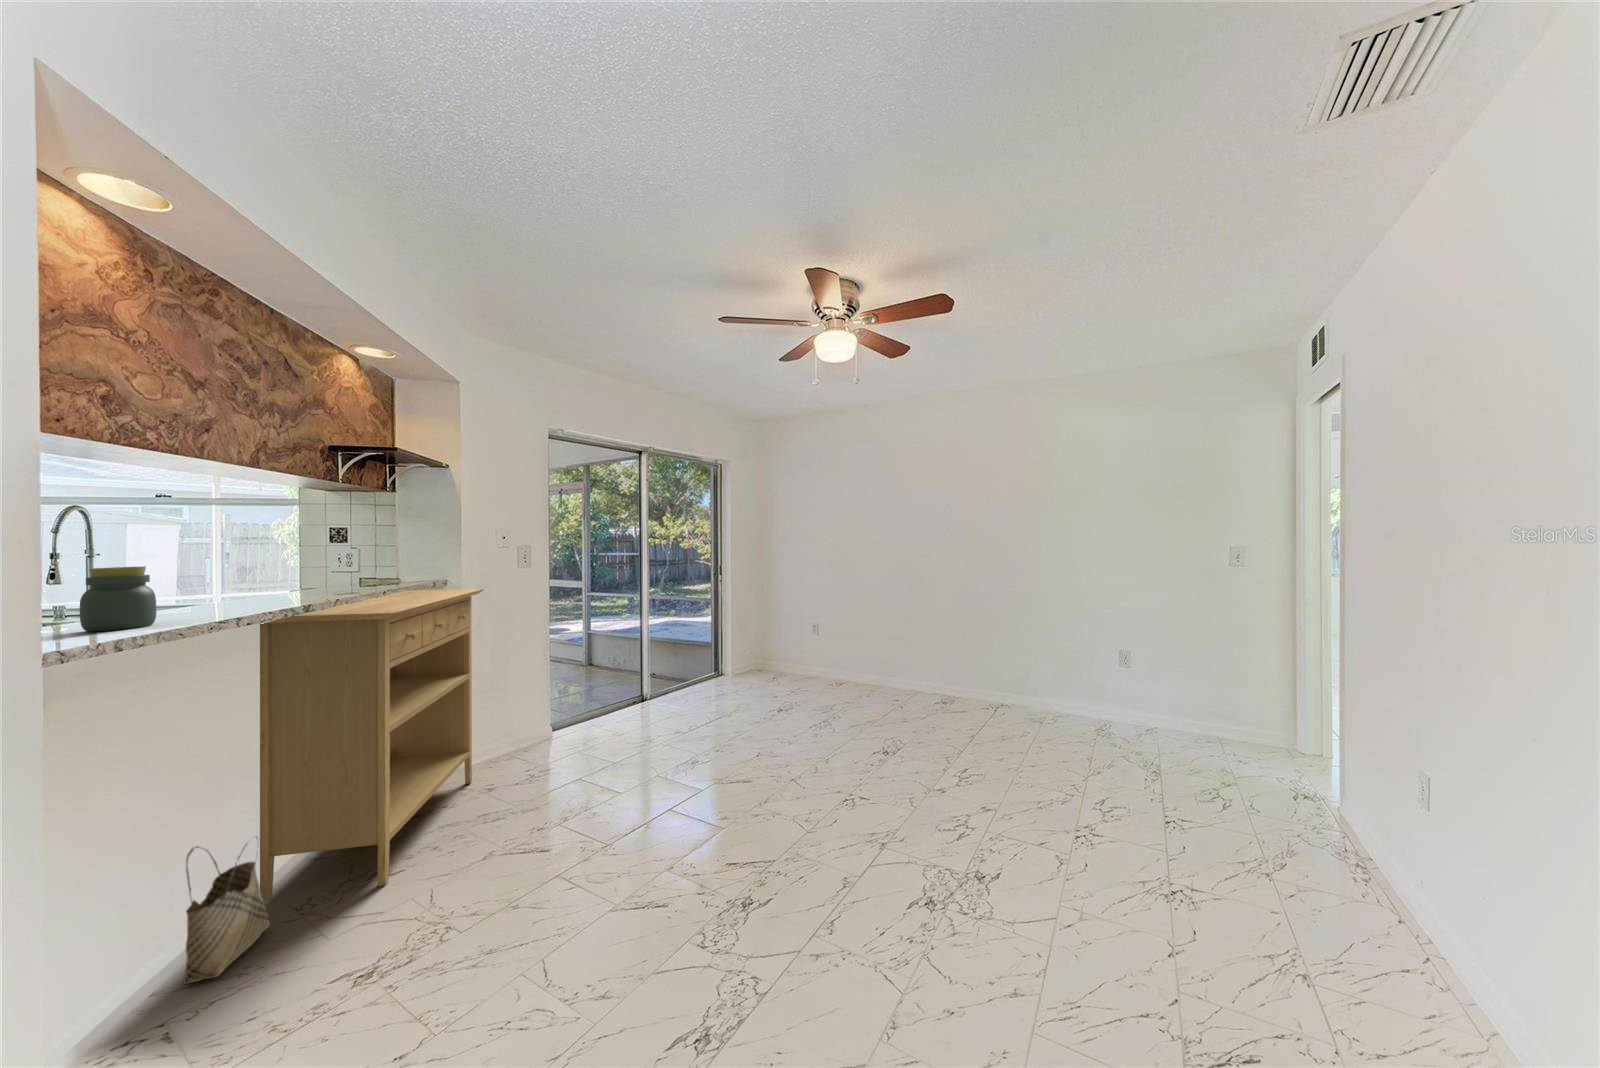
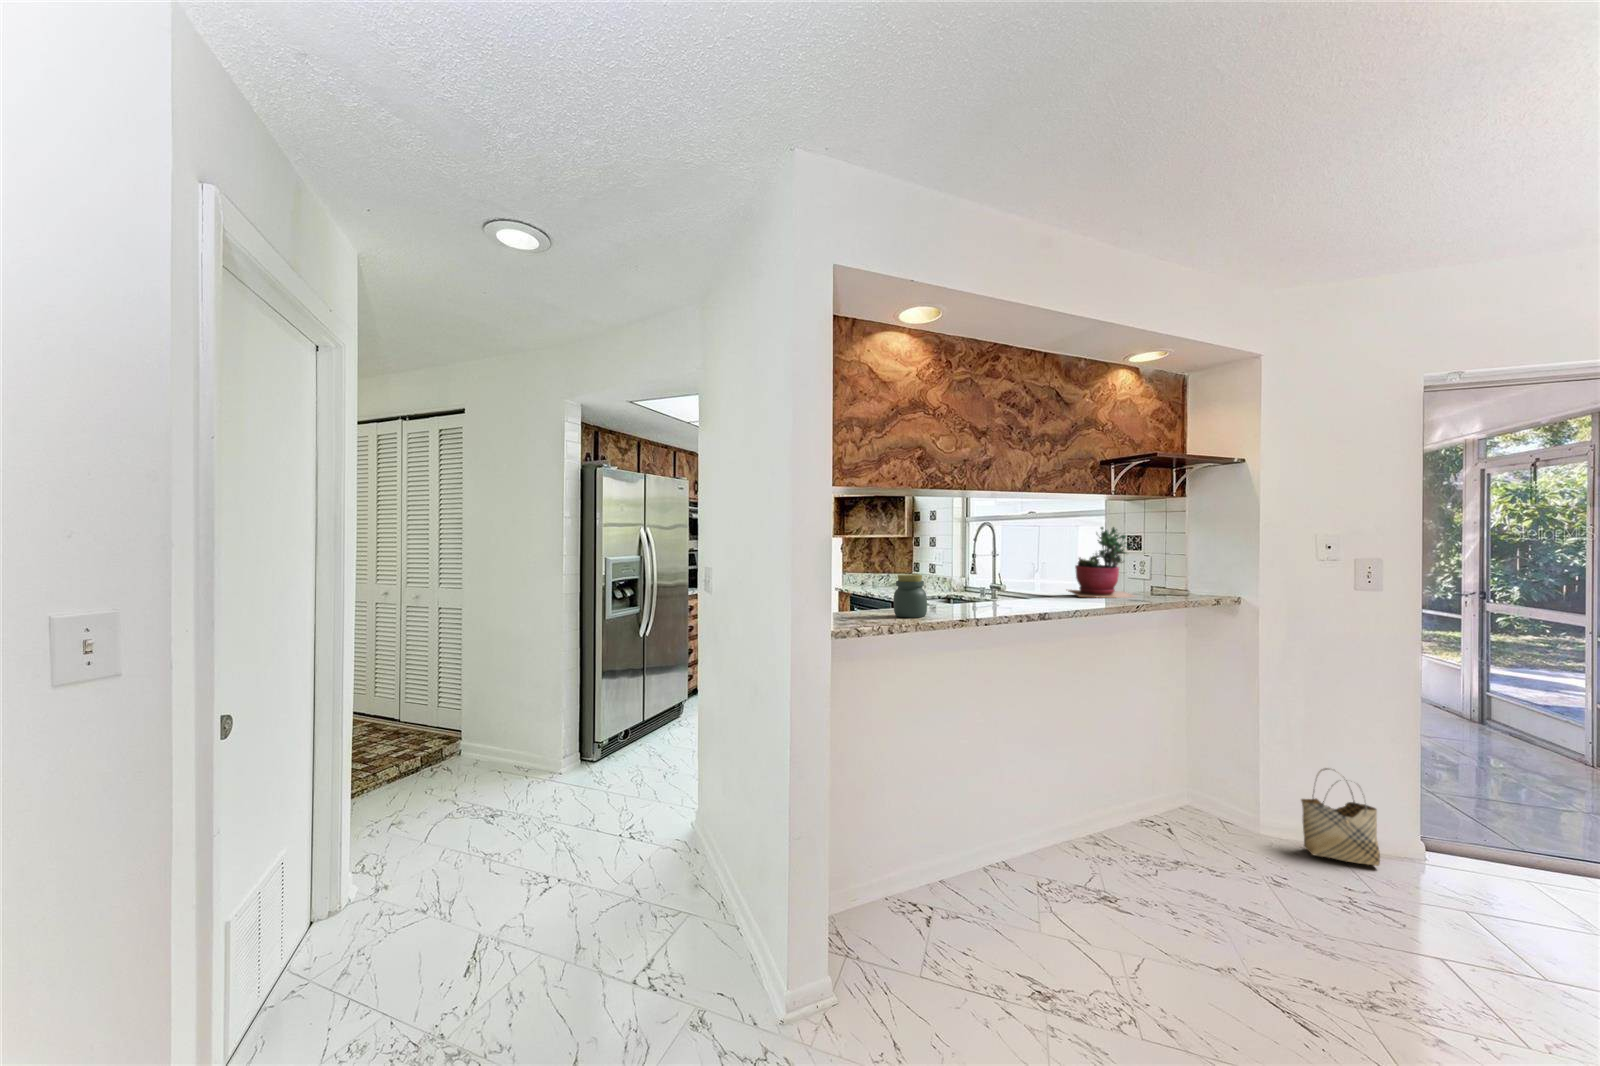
succulent plant: none [261,515,367,591] -> present [1068,527,1135,598]
console table: present [260,589,484,901] -> none [1014,606,1278,912]
woven basket: present [183,837,270,984] -> present [1301,768,1380,866]

